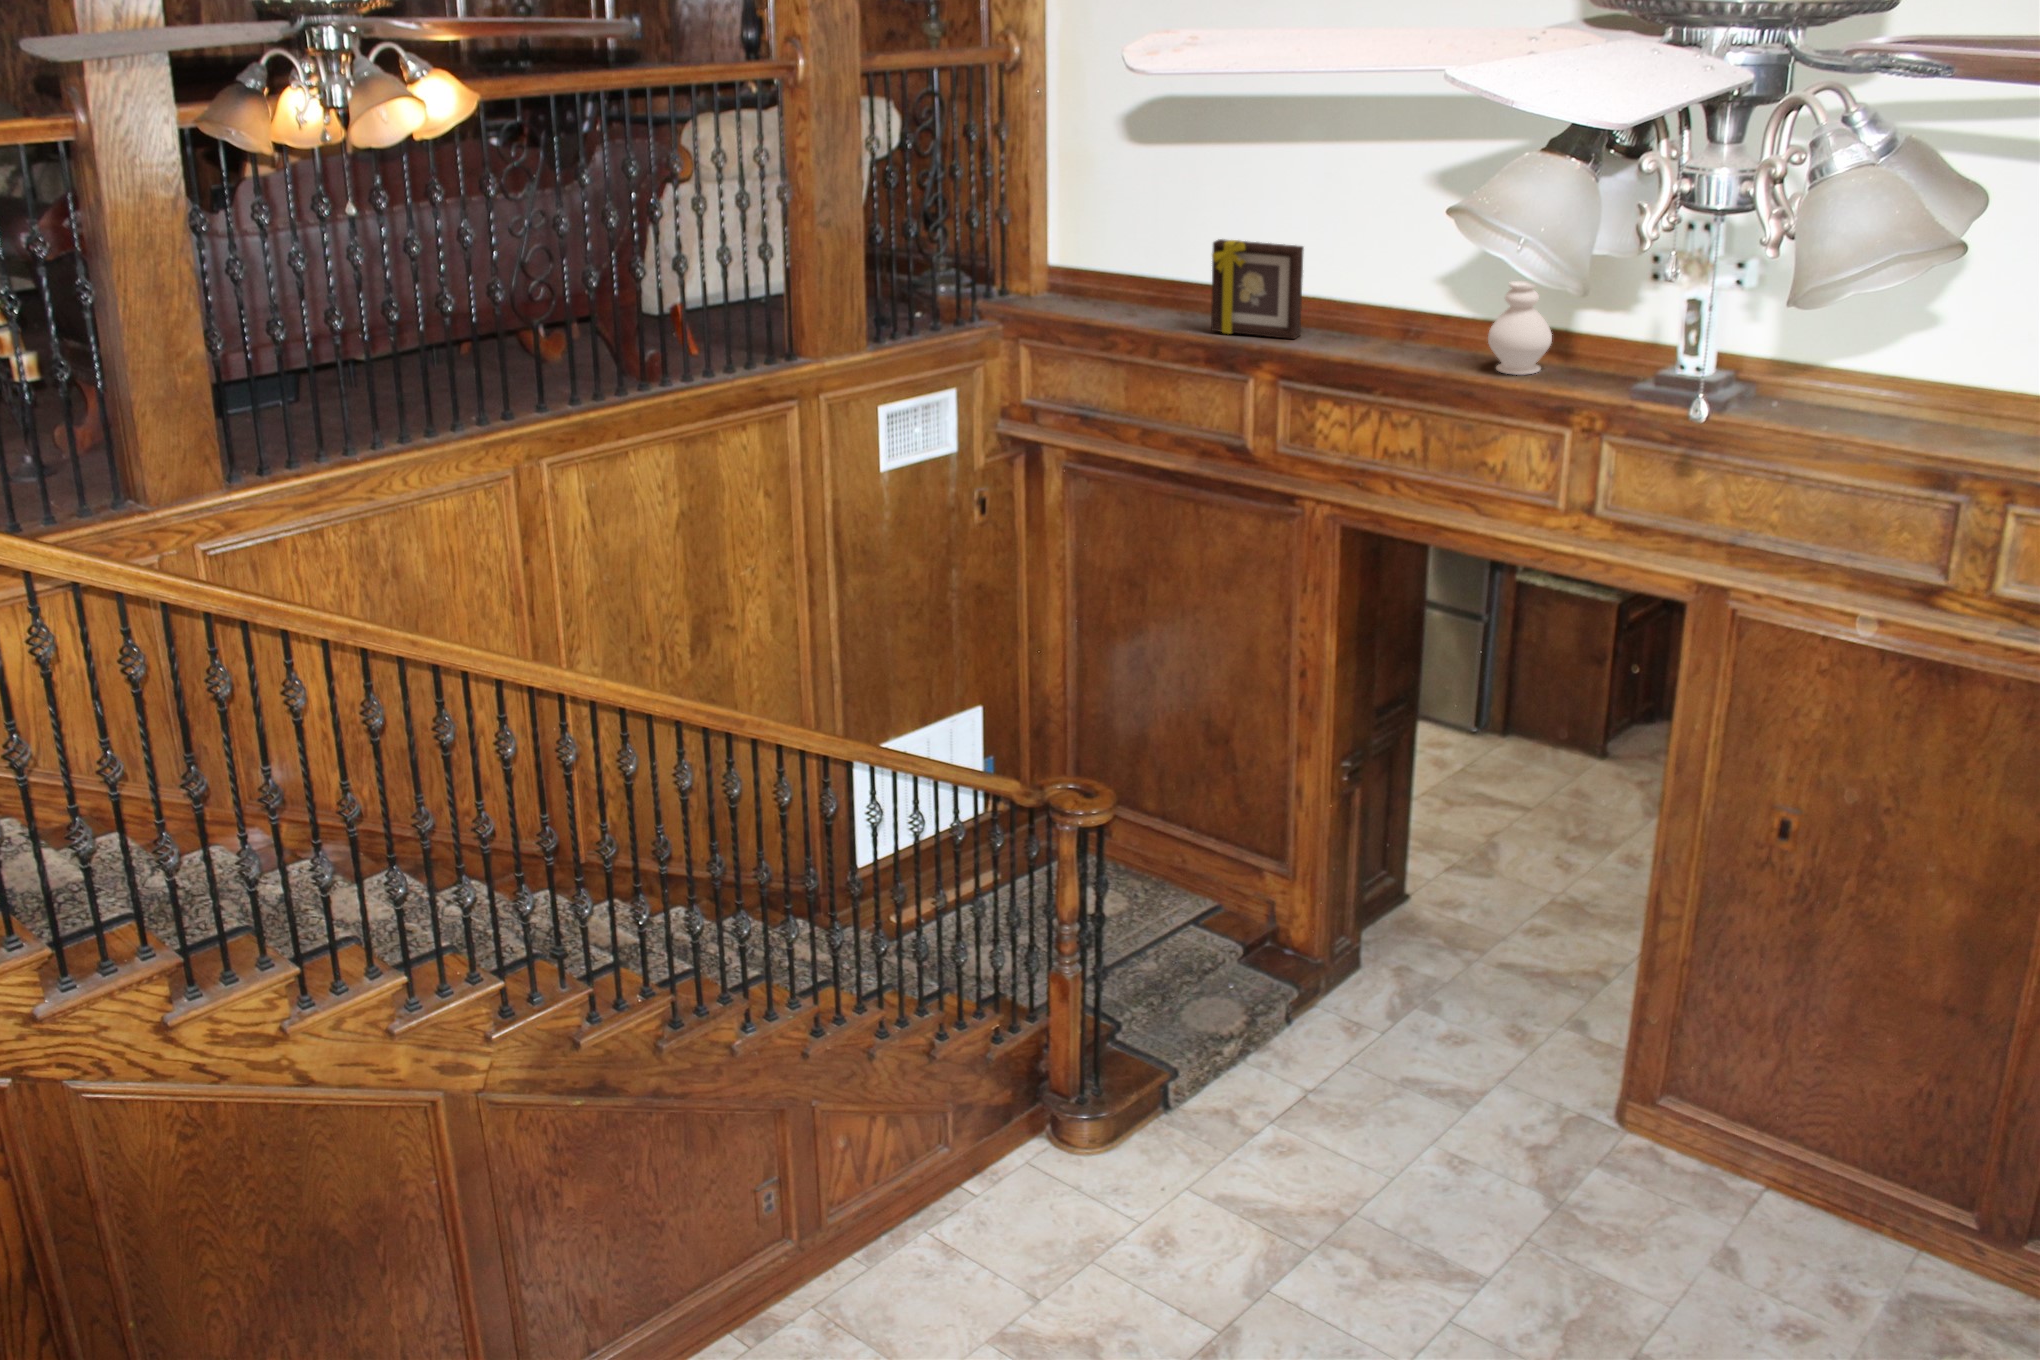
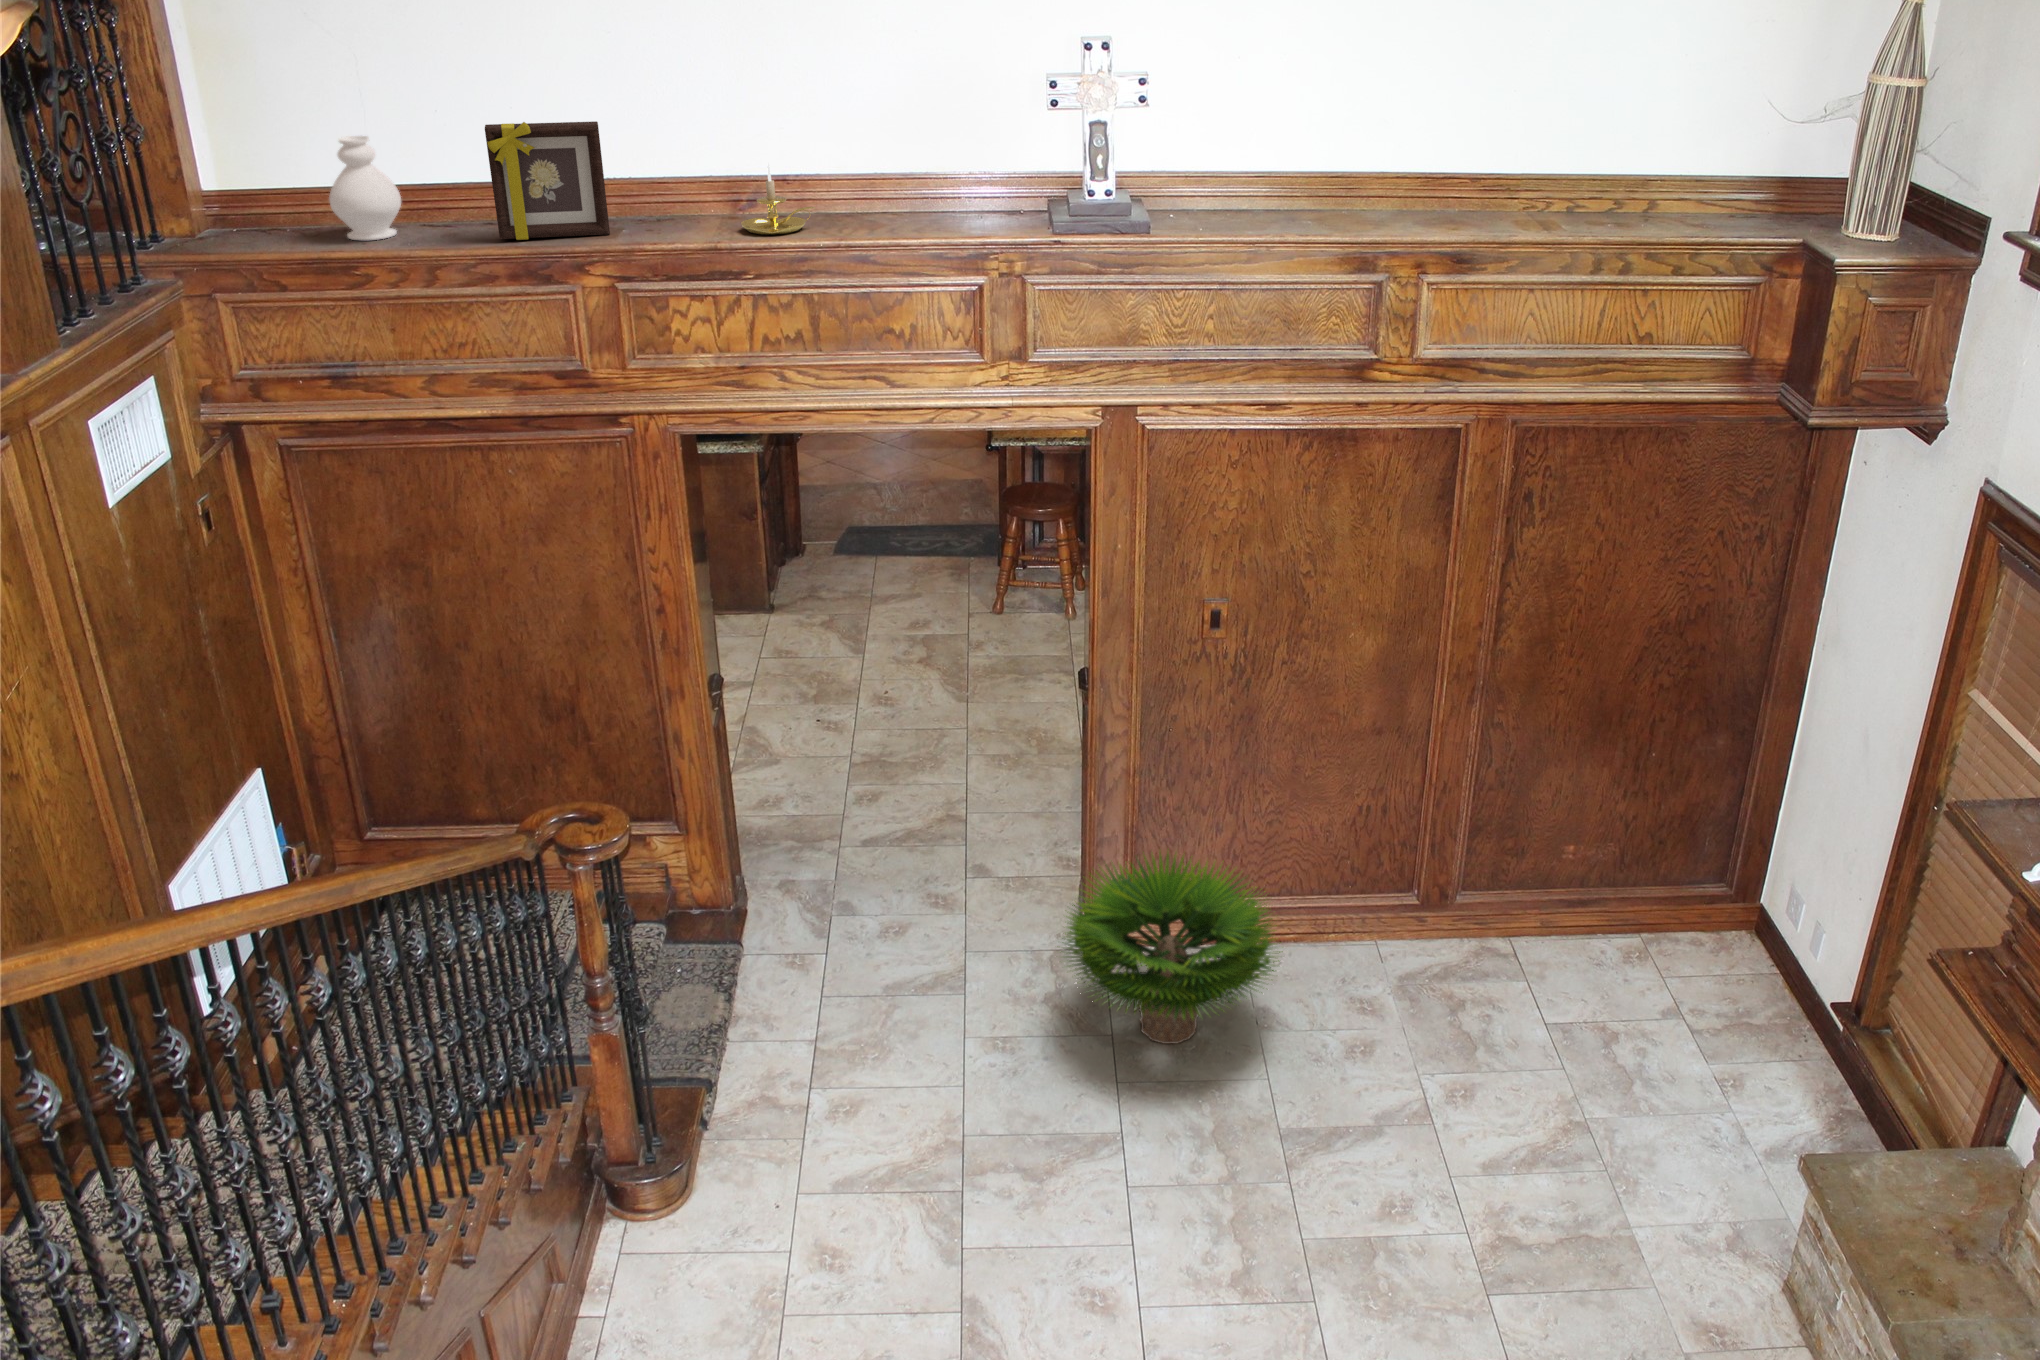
decorative vase: present [1488,281,1552,375] -> present [329,136,401,240]
candle holder: none [1392,298,1456,361] -> present [741,163,815,235]
potted plant: none [1508,1029,1757,1243] -> present [1061,854,1280,1044]

